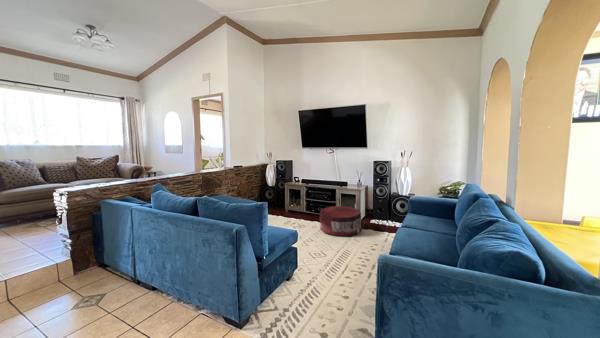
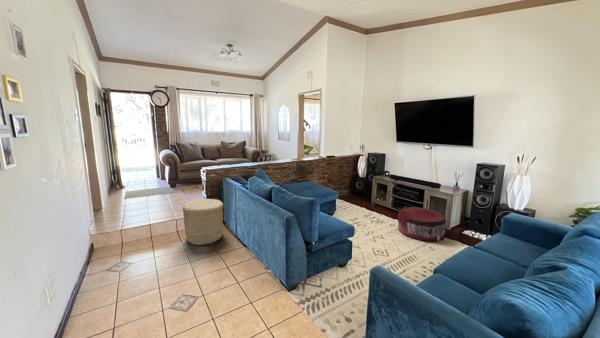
woven basket: none [33,233,111,310] -> present [183,199,223,245]

